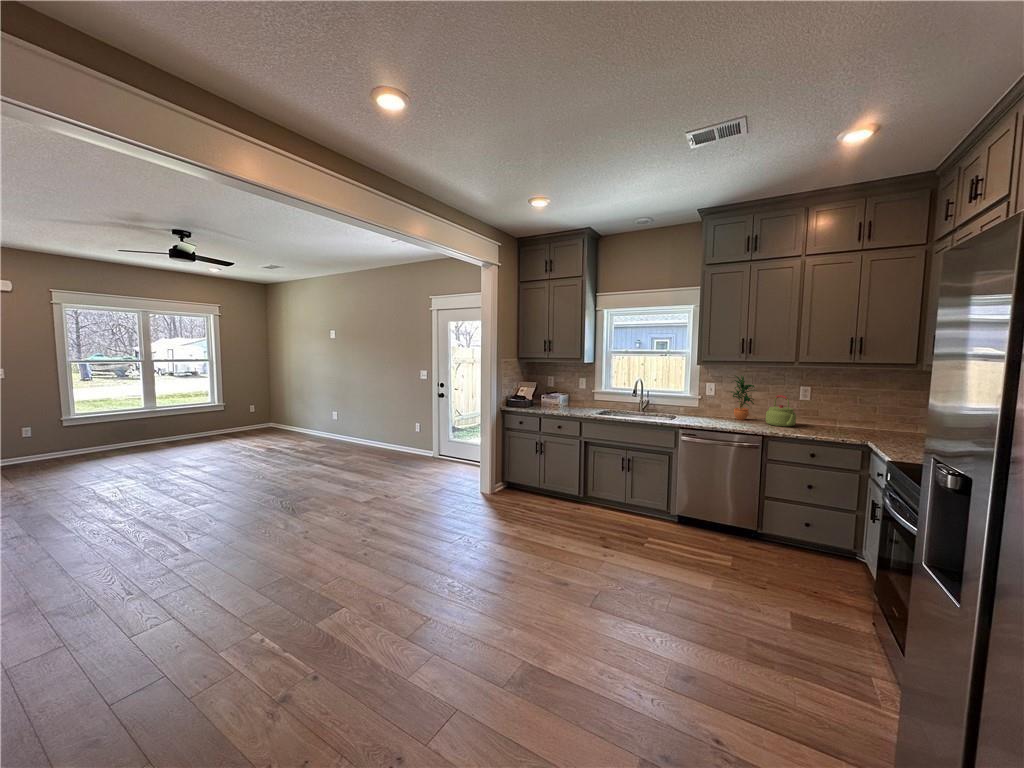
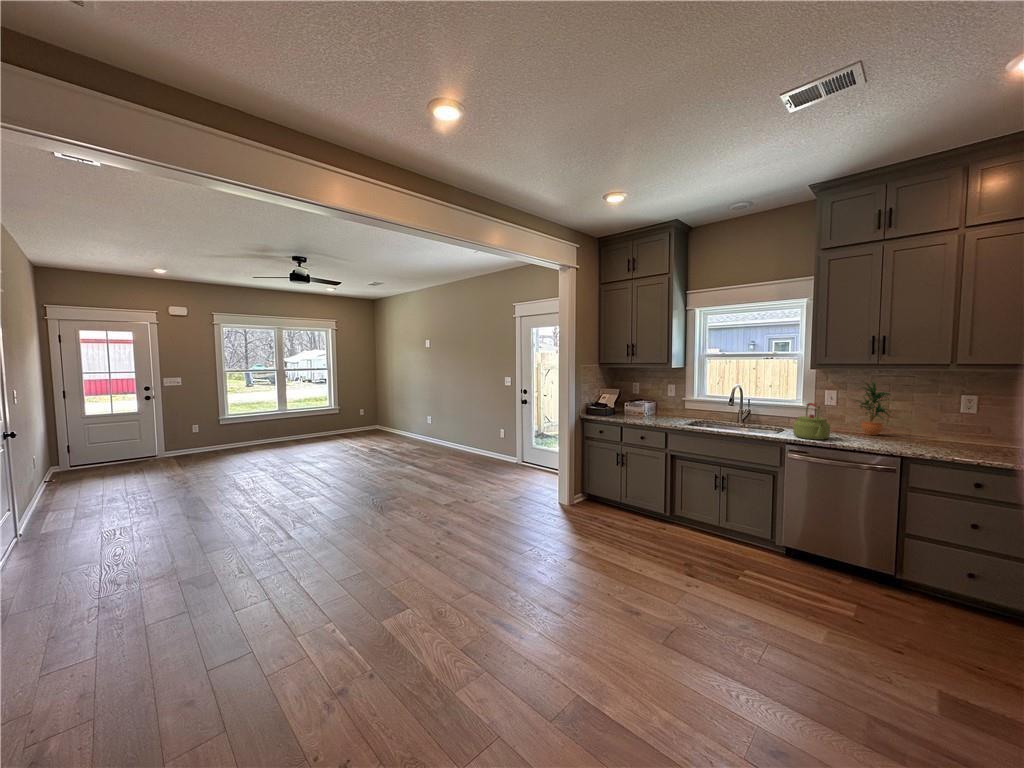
kettle: present [766,395,796,427] -> present [793,403,830,440]

